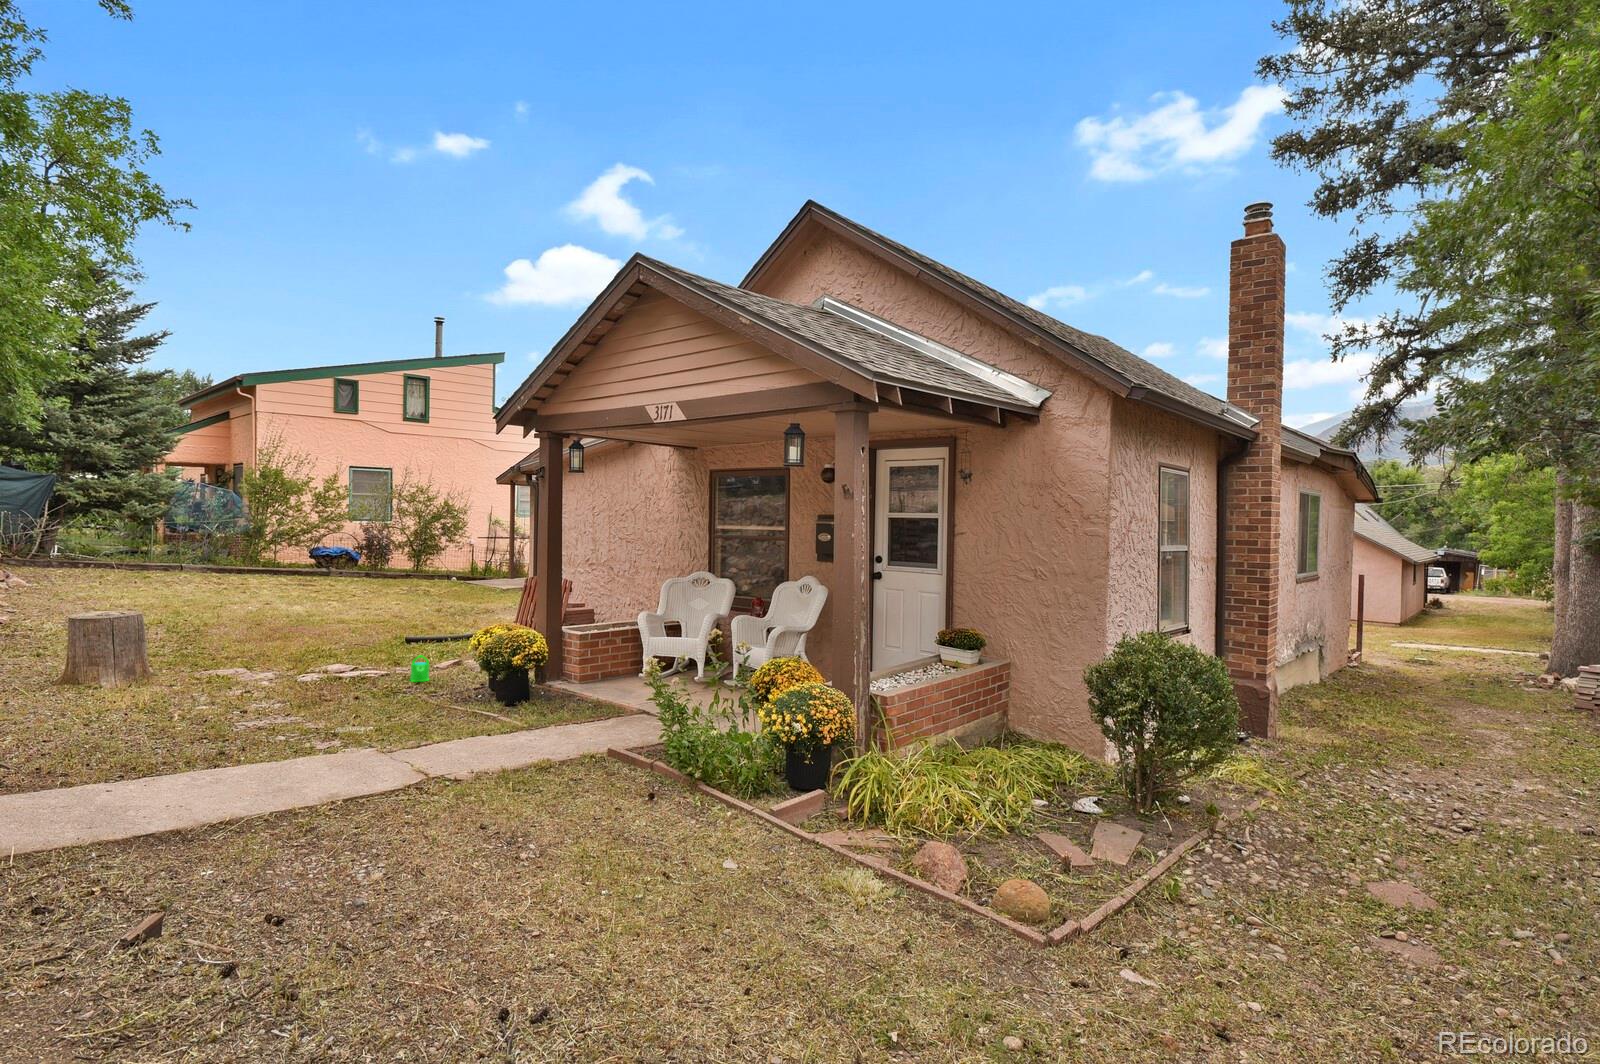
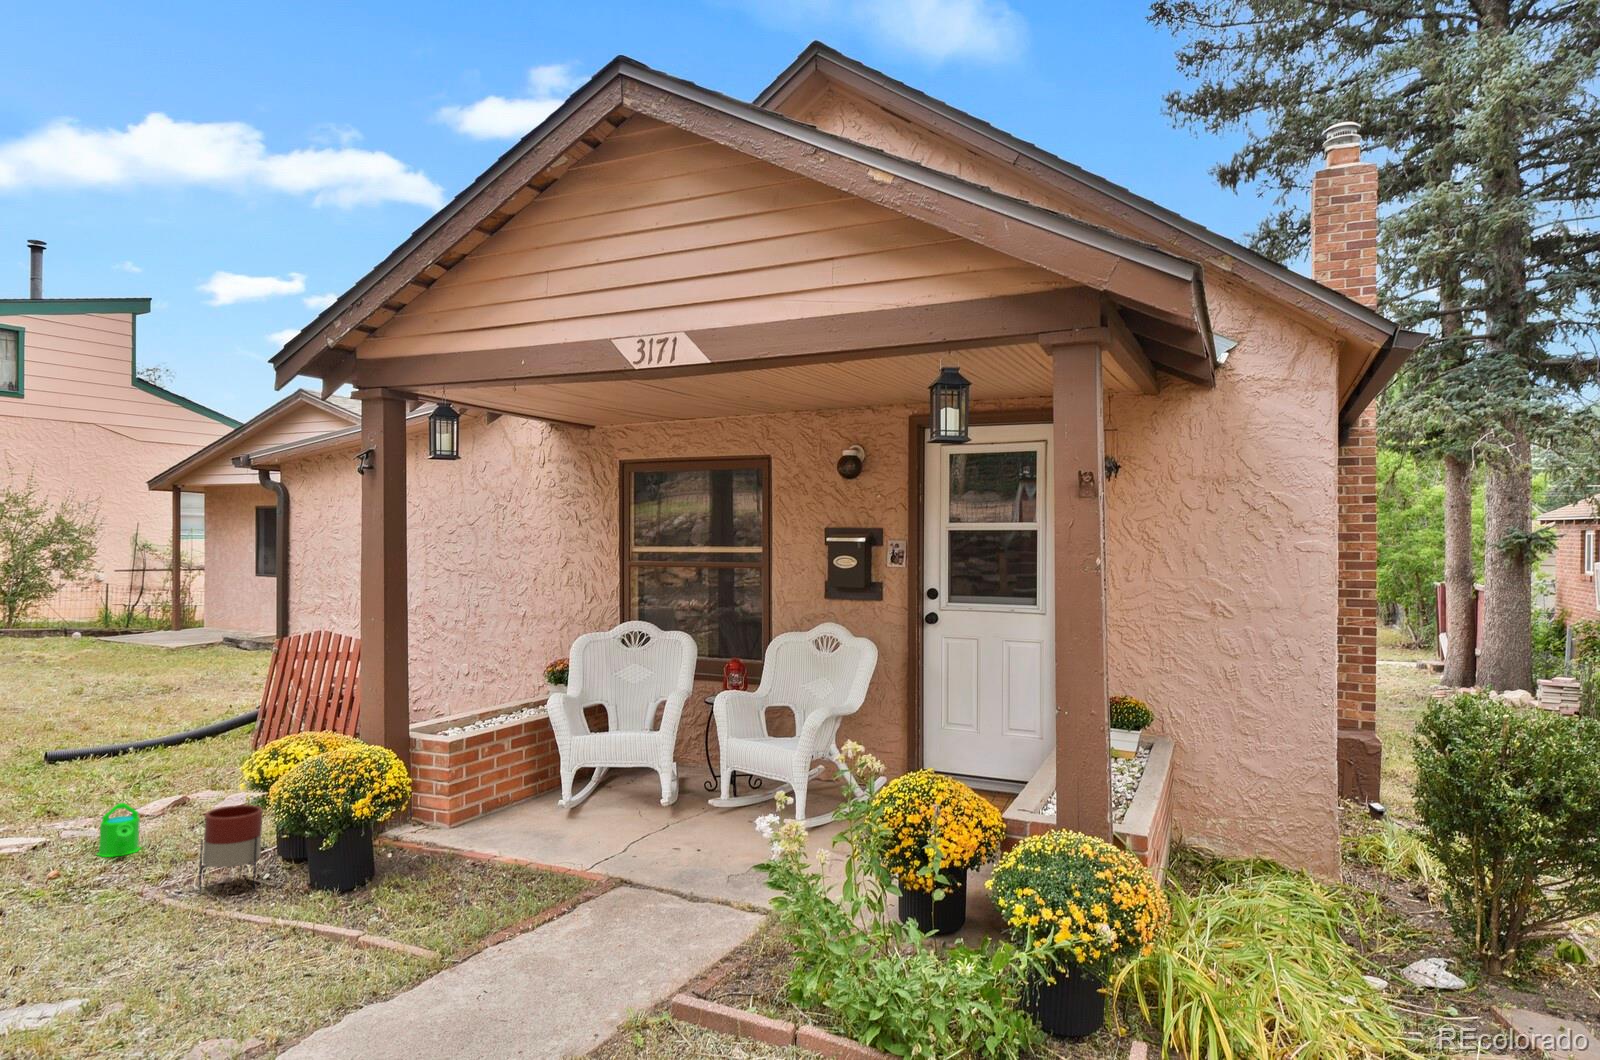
planter: none [445,657,477,700] -> present [199,805,262,893]

